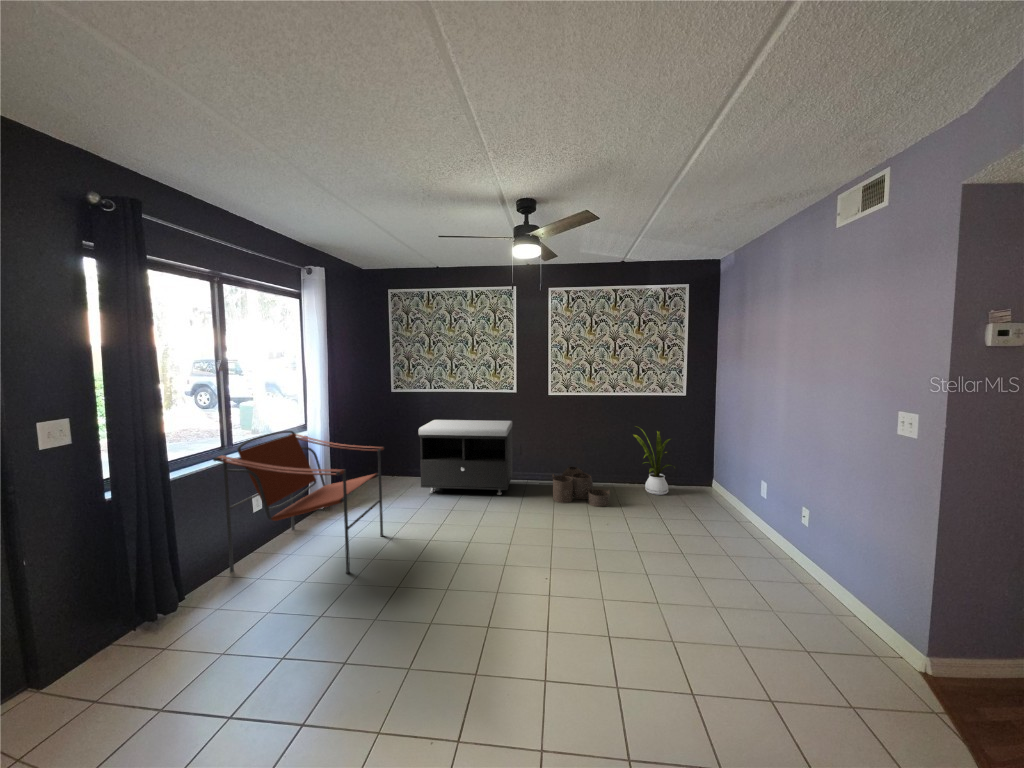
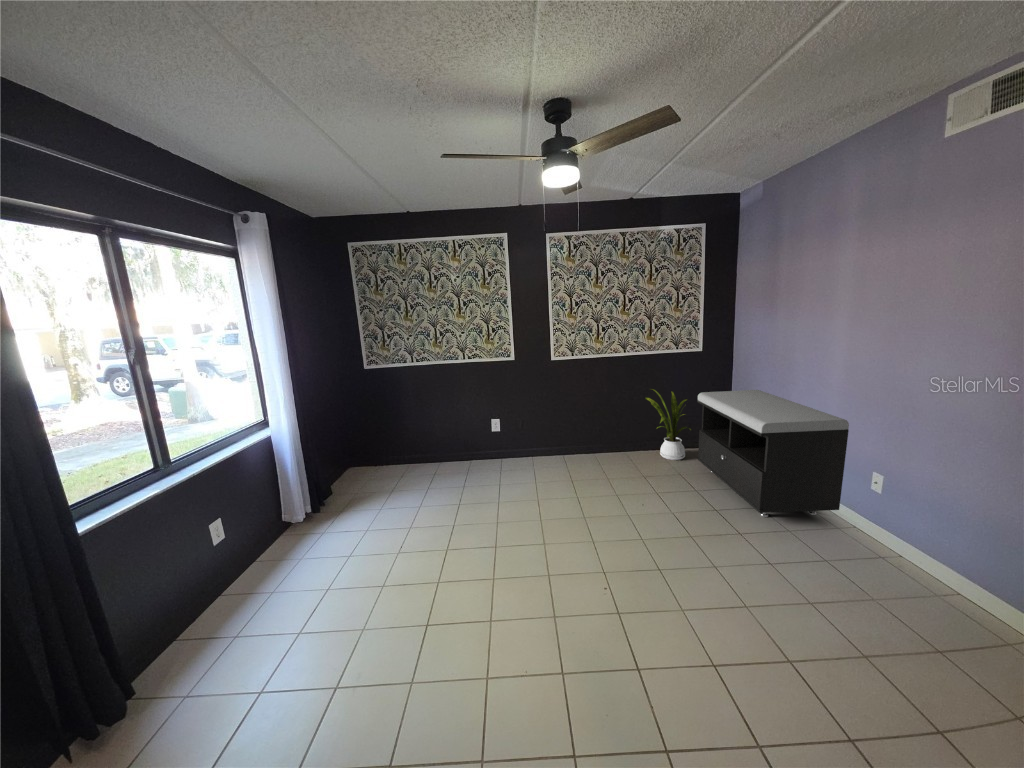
storage bench: present [419,420,513,495] -> present [697,390,849,517]
armchair: present [213,431,384,574] -> none [142,434,386,629]
woven basket: present [553,465,610,507] -> none [566,436,630,481]

